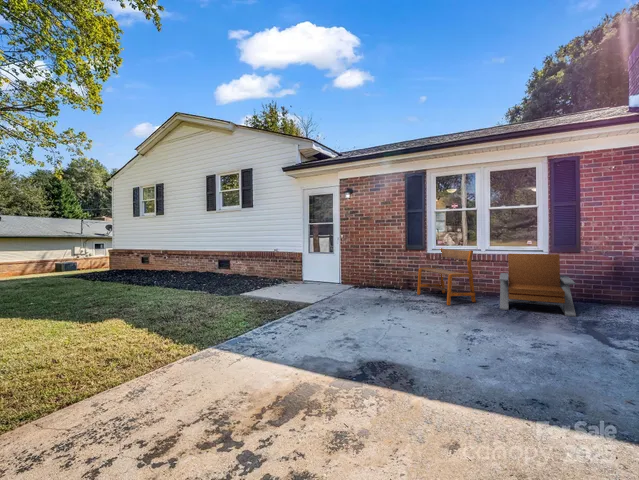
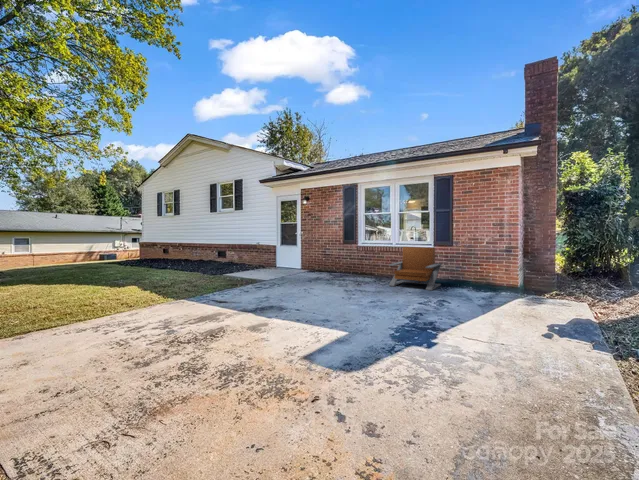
bench: present [417,248,476,305] -> none [348,243,381,283]

